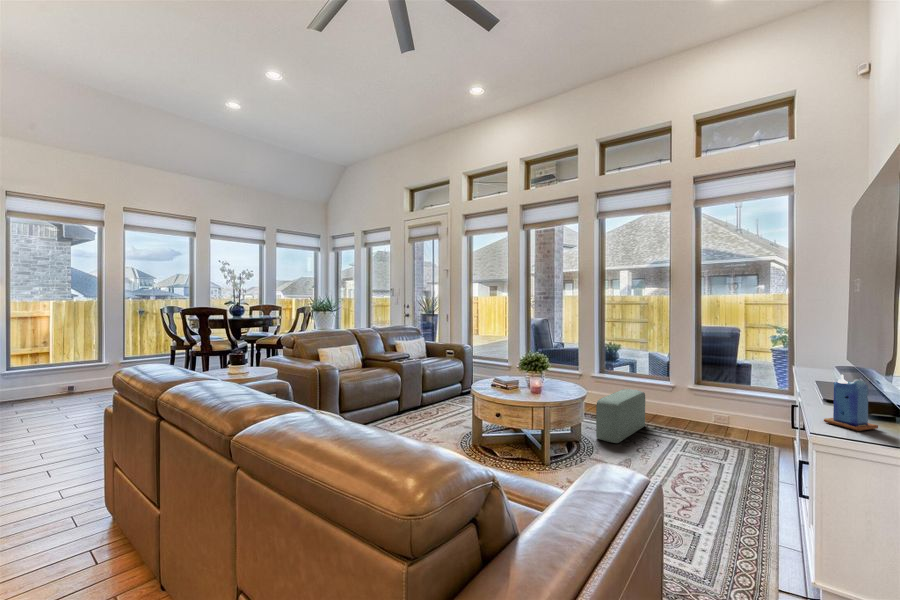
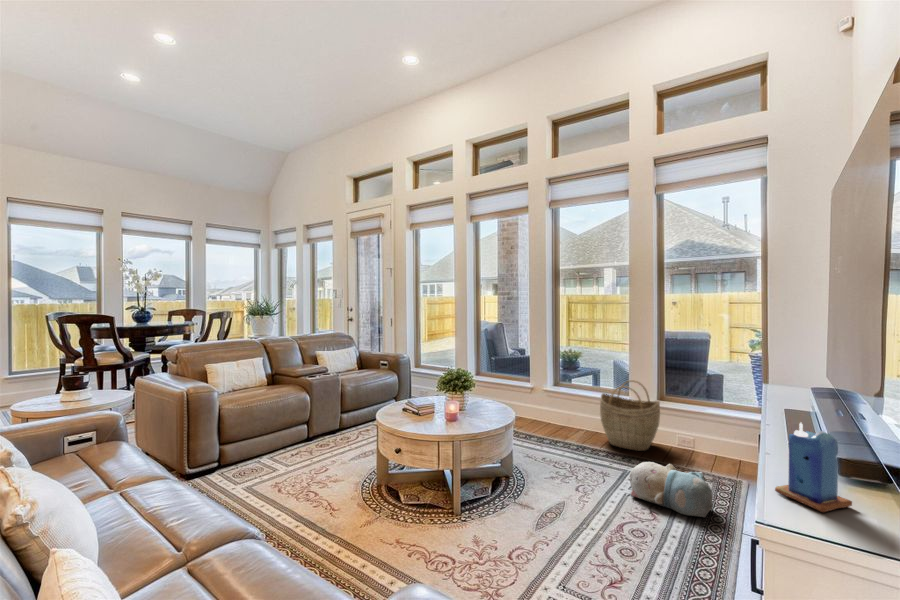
woven basket: none [646,366,699,425] -> present [600,380,660,451]
pouf: present [596,389,645,443] -> none [532,409,596,479]
plush toy: none [681,429,753,470] -> present [630,462,713,517]

